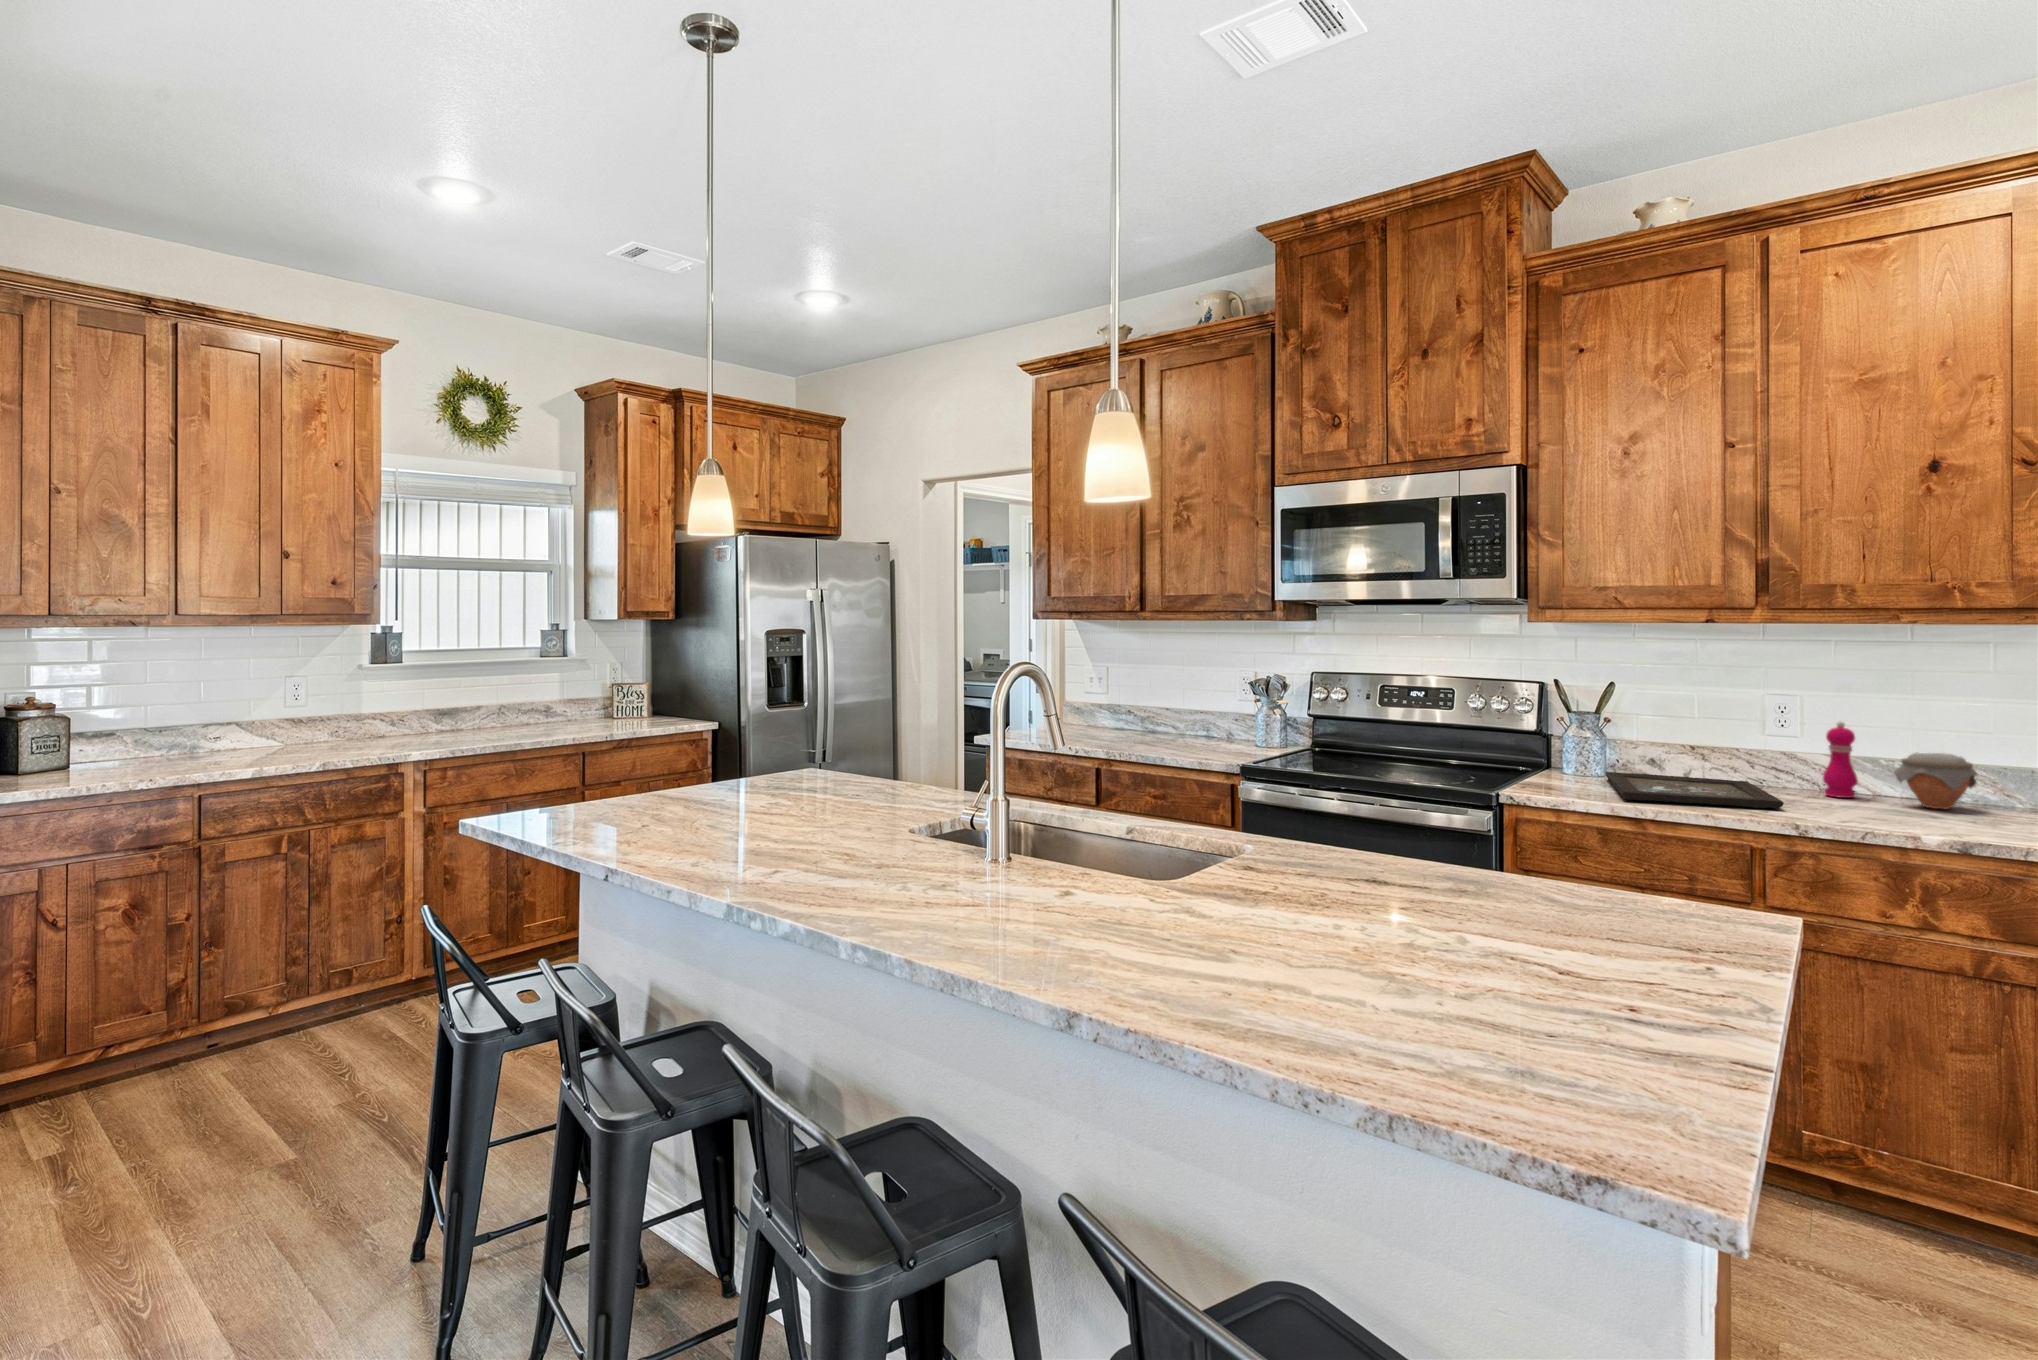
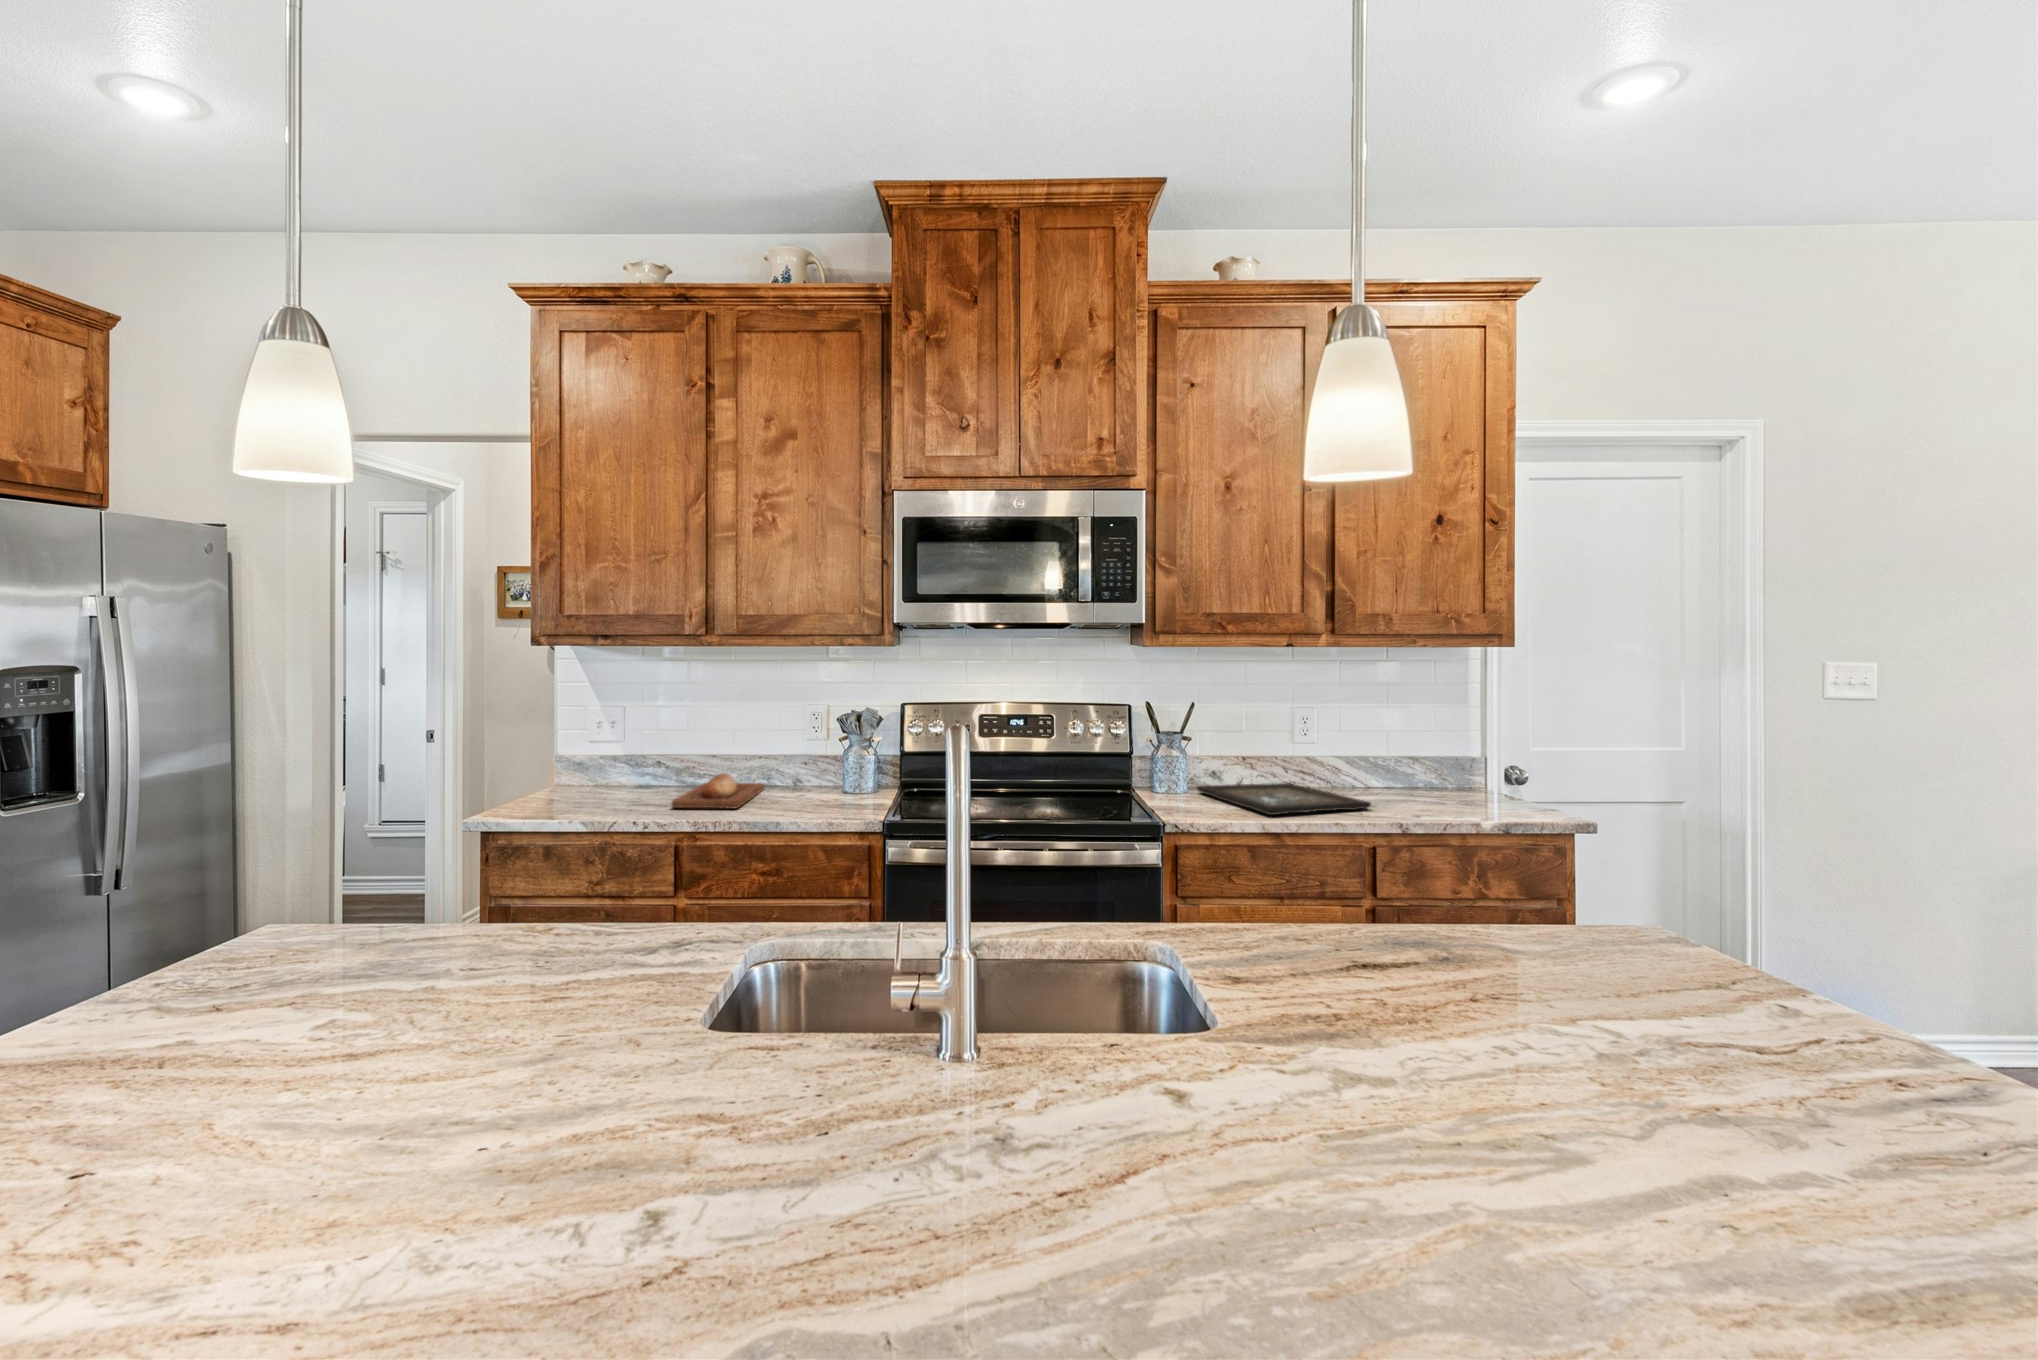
pepper mill: present [1823,721,1858,798] -> none [1347,727,1371,791]
bread loaf: none [1111,725,1203,749] -> present [672,773,765,809]
jar: present [1894,753,1977,809] -> none [1401,748,1452,794]

